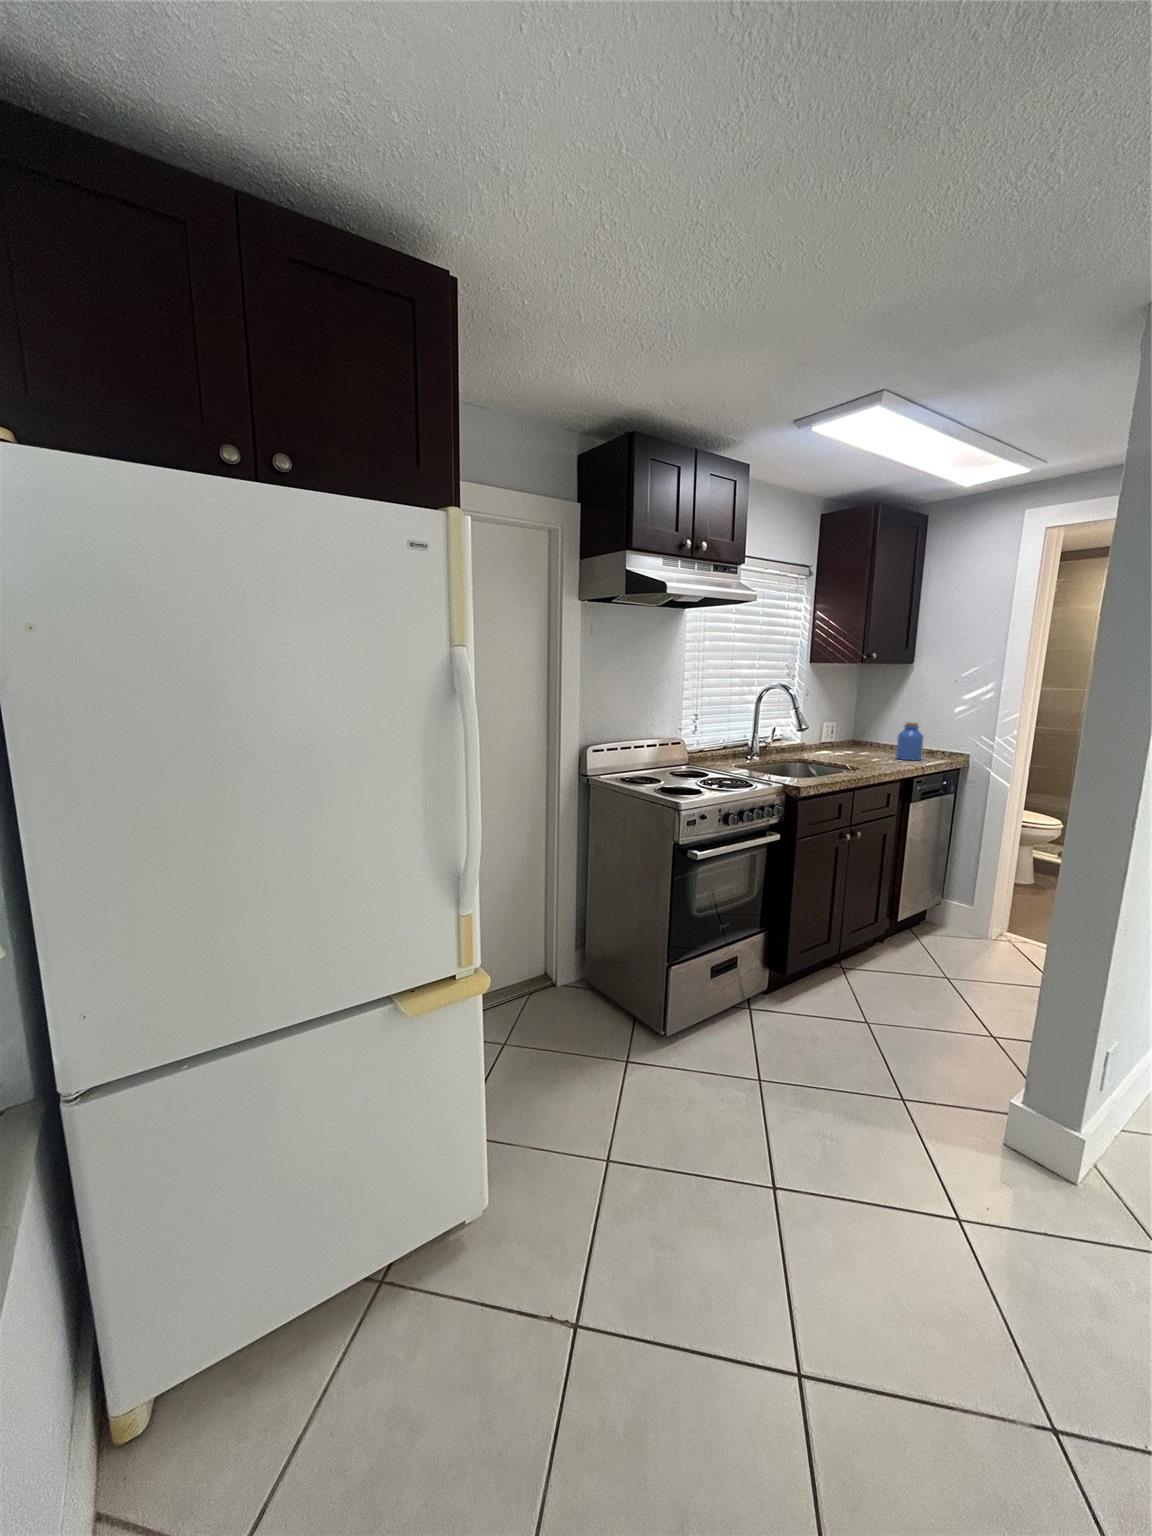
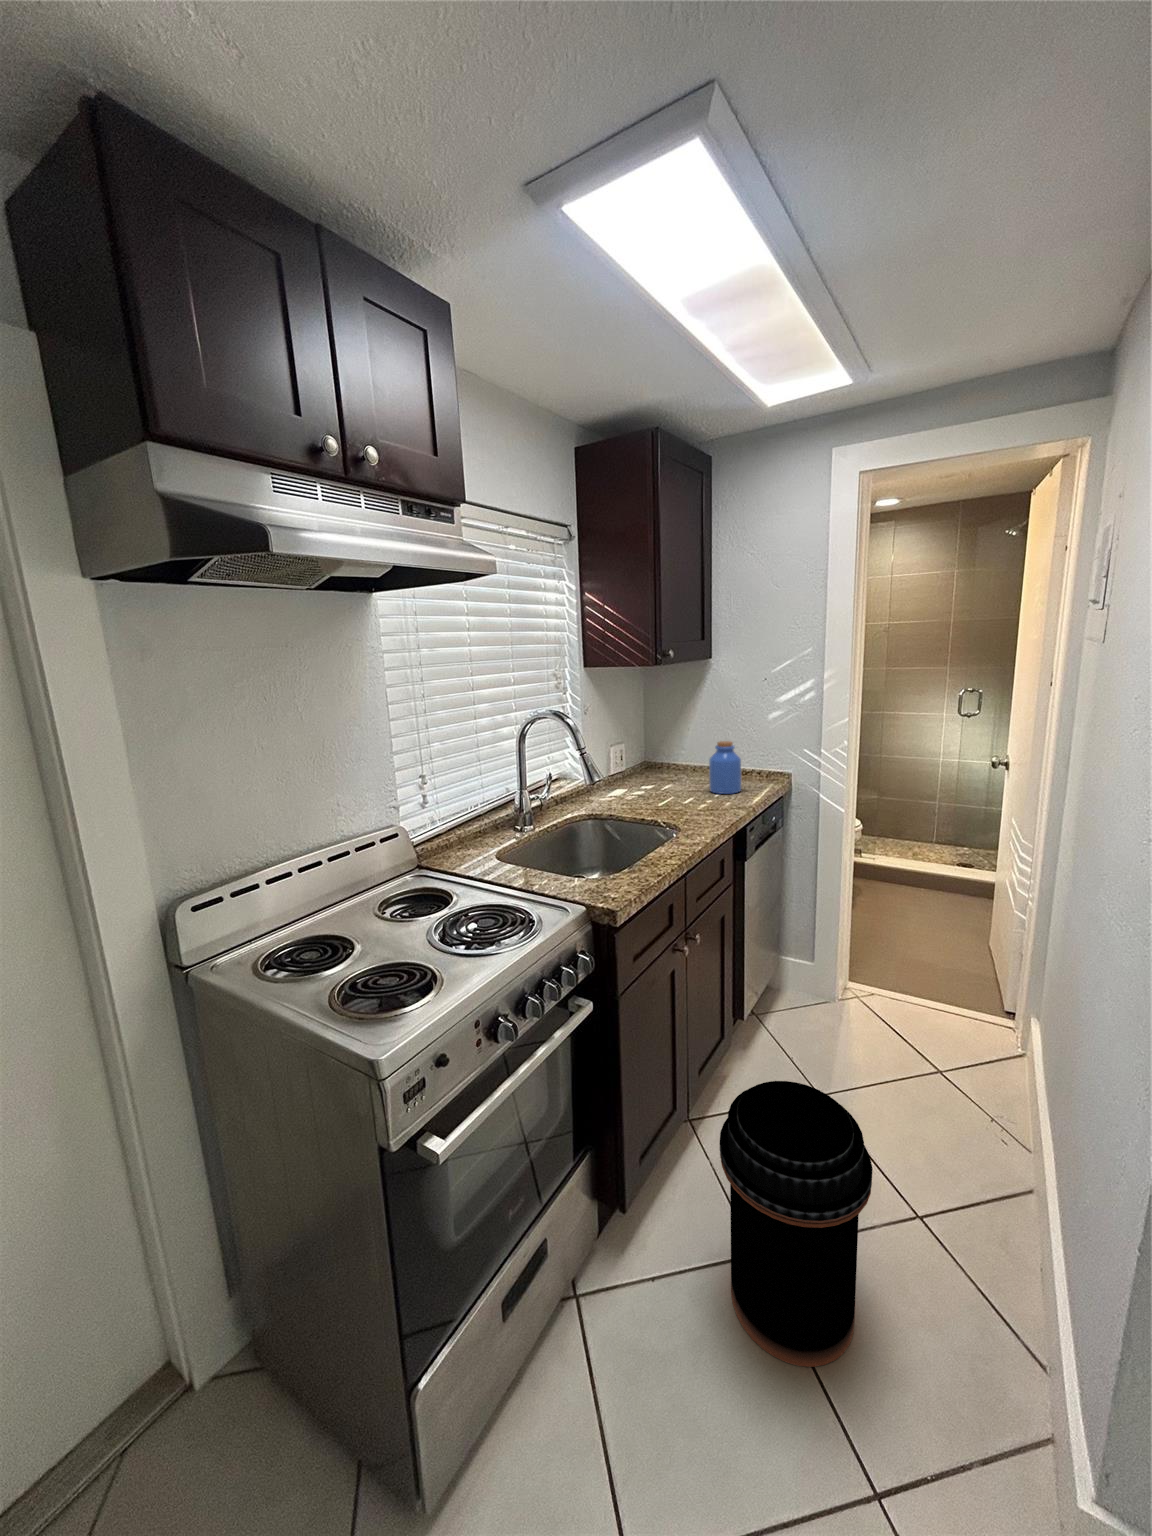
trash can: none [843,906,939,1058] -> present [719,1081,873,1367]

